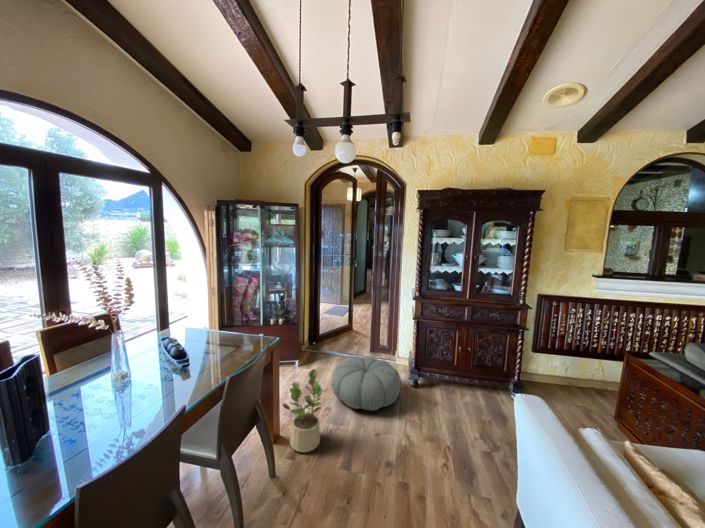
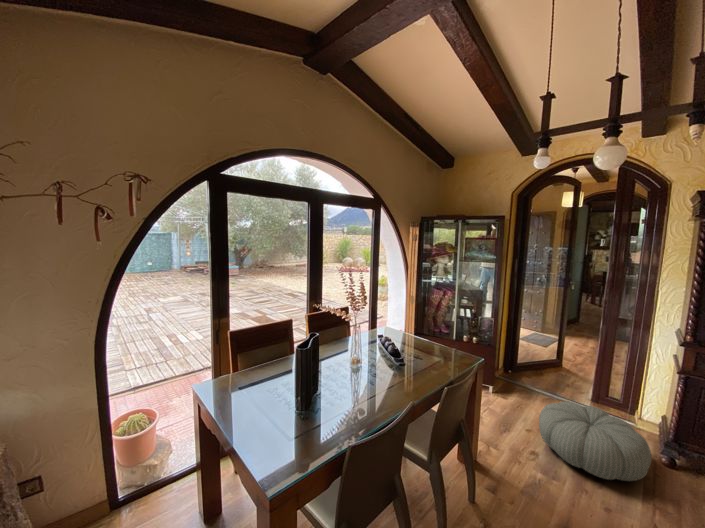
potted plant: present [283,369,323,452] -> none [483,401,533,491]

